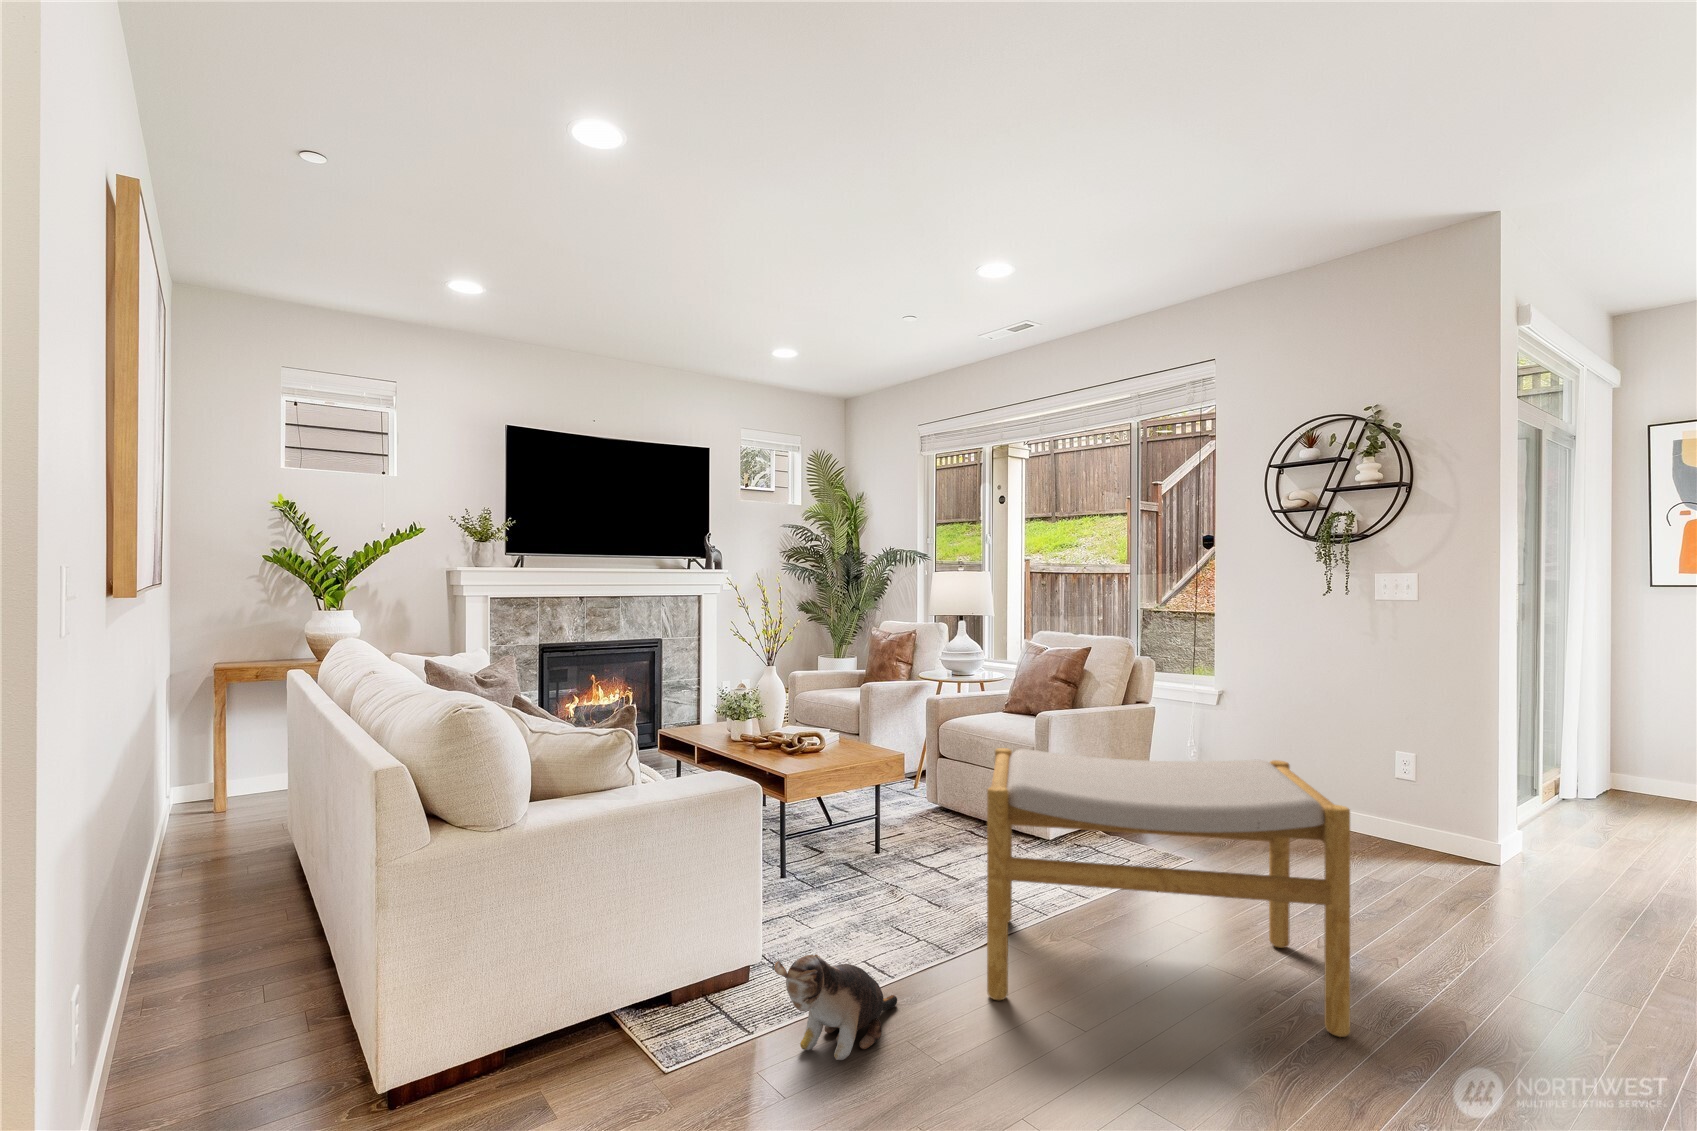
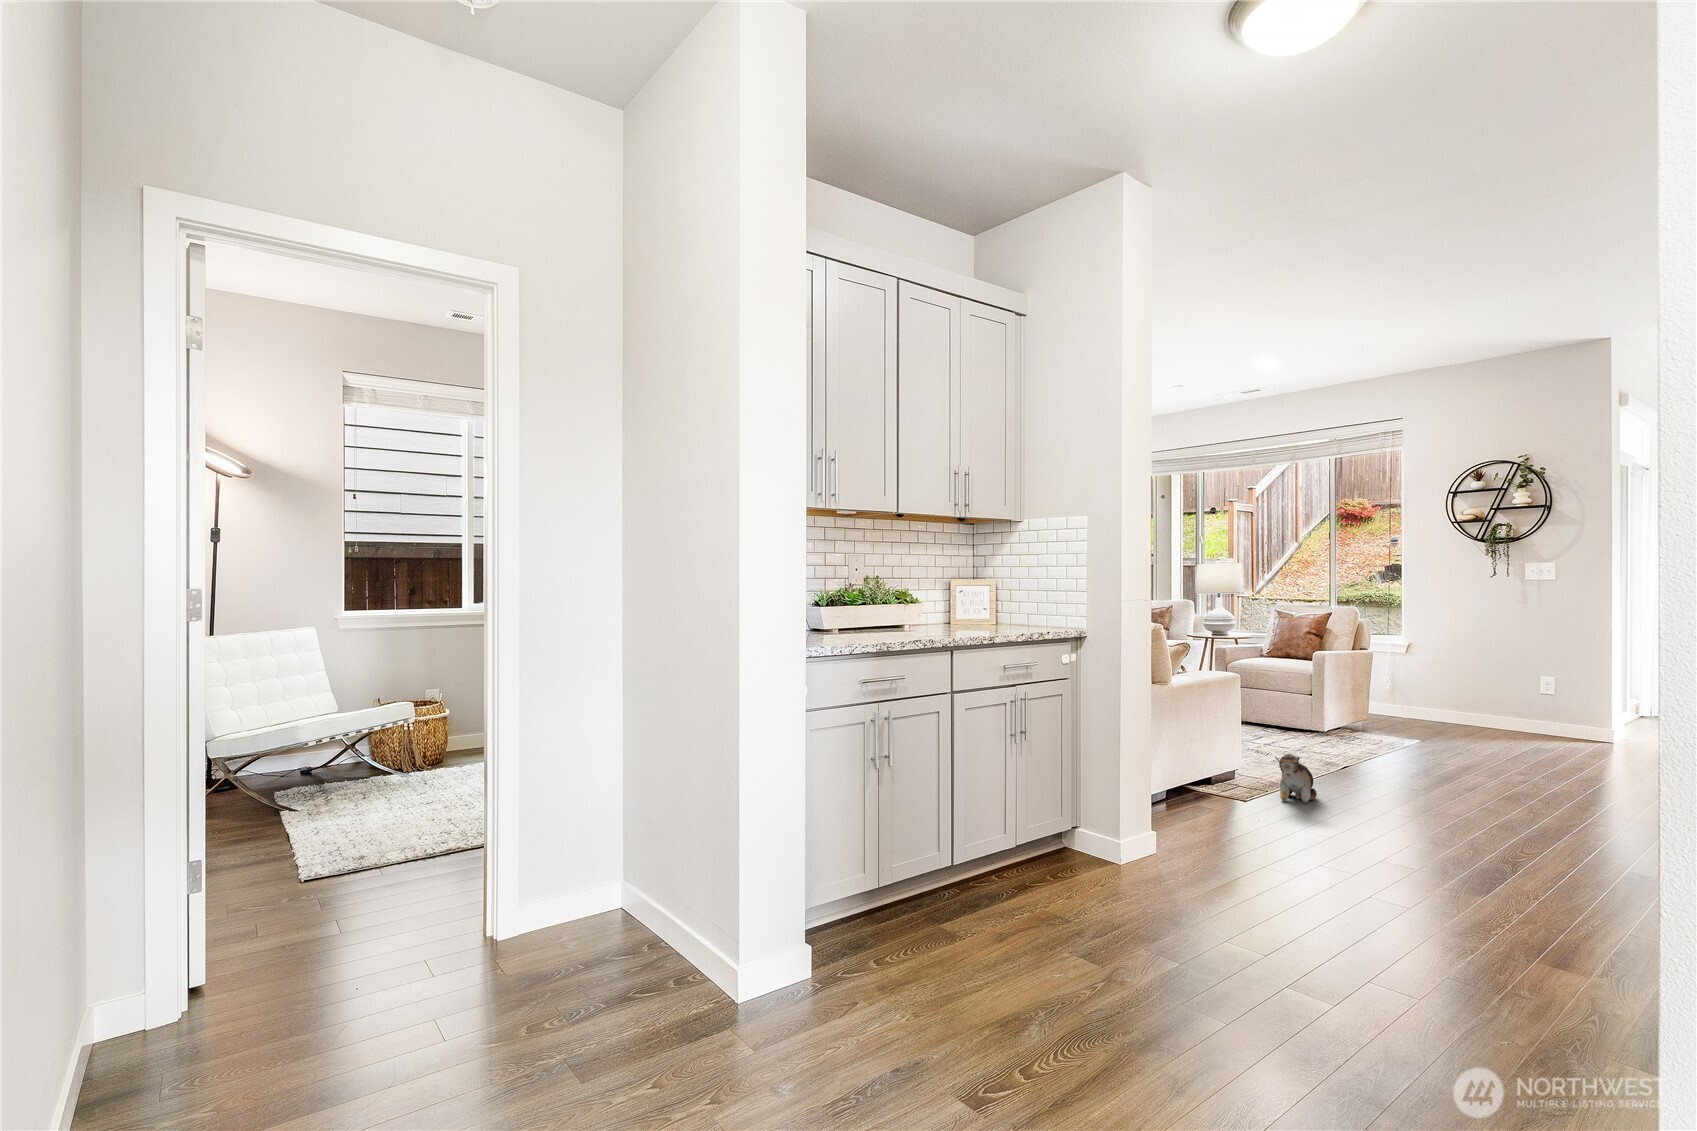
footstool: present [987,748,1350,1037] -> none [1324,667,1549,796]

